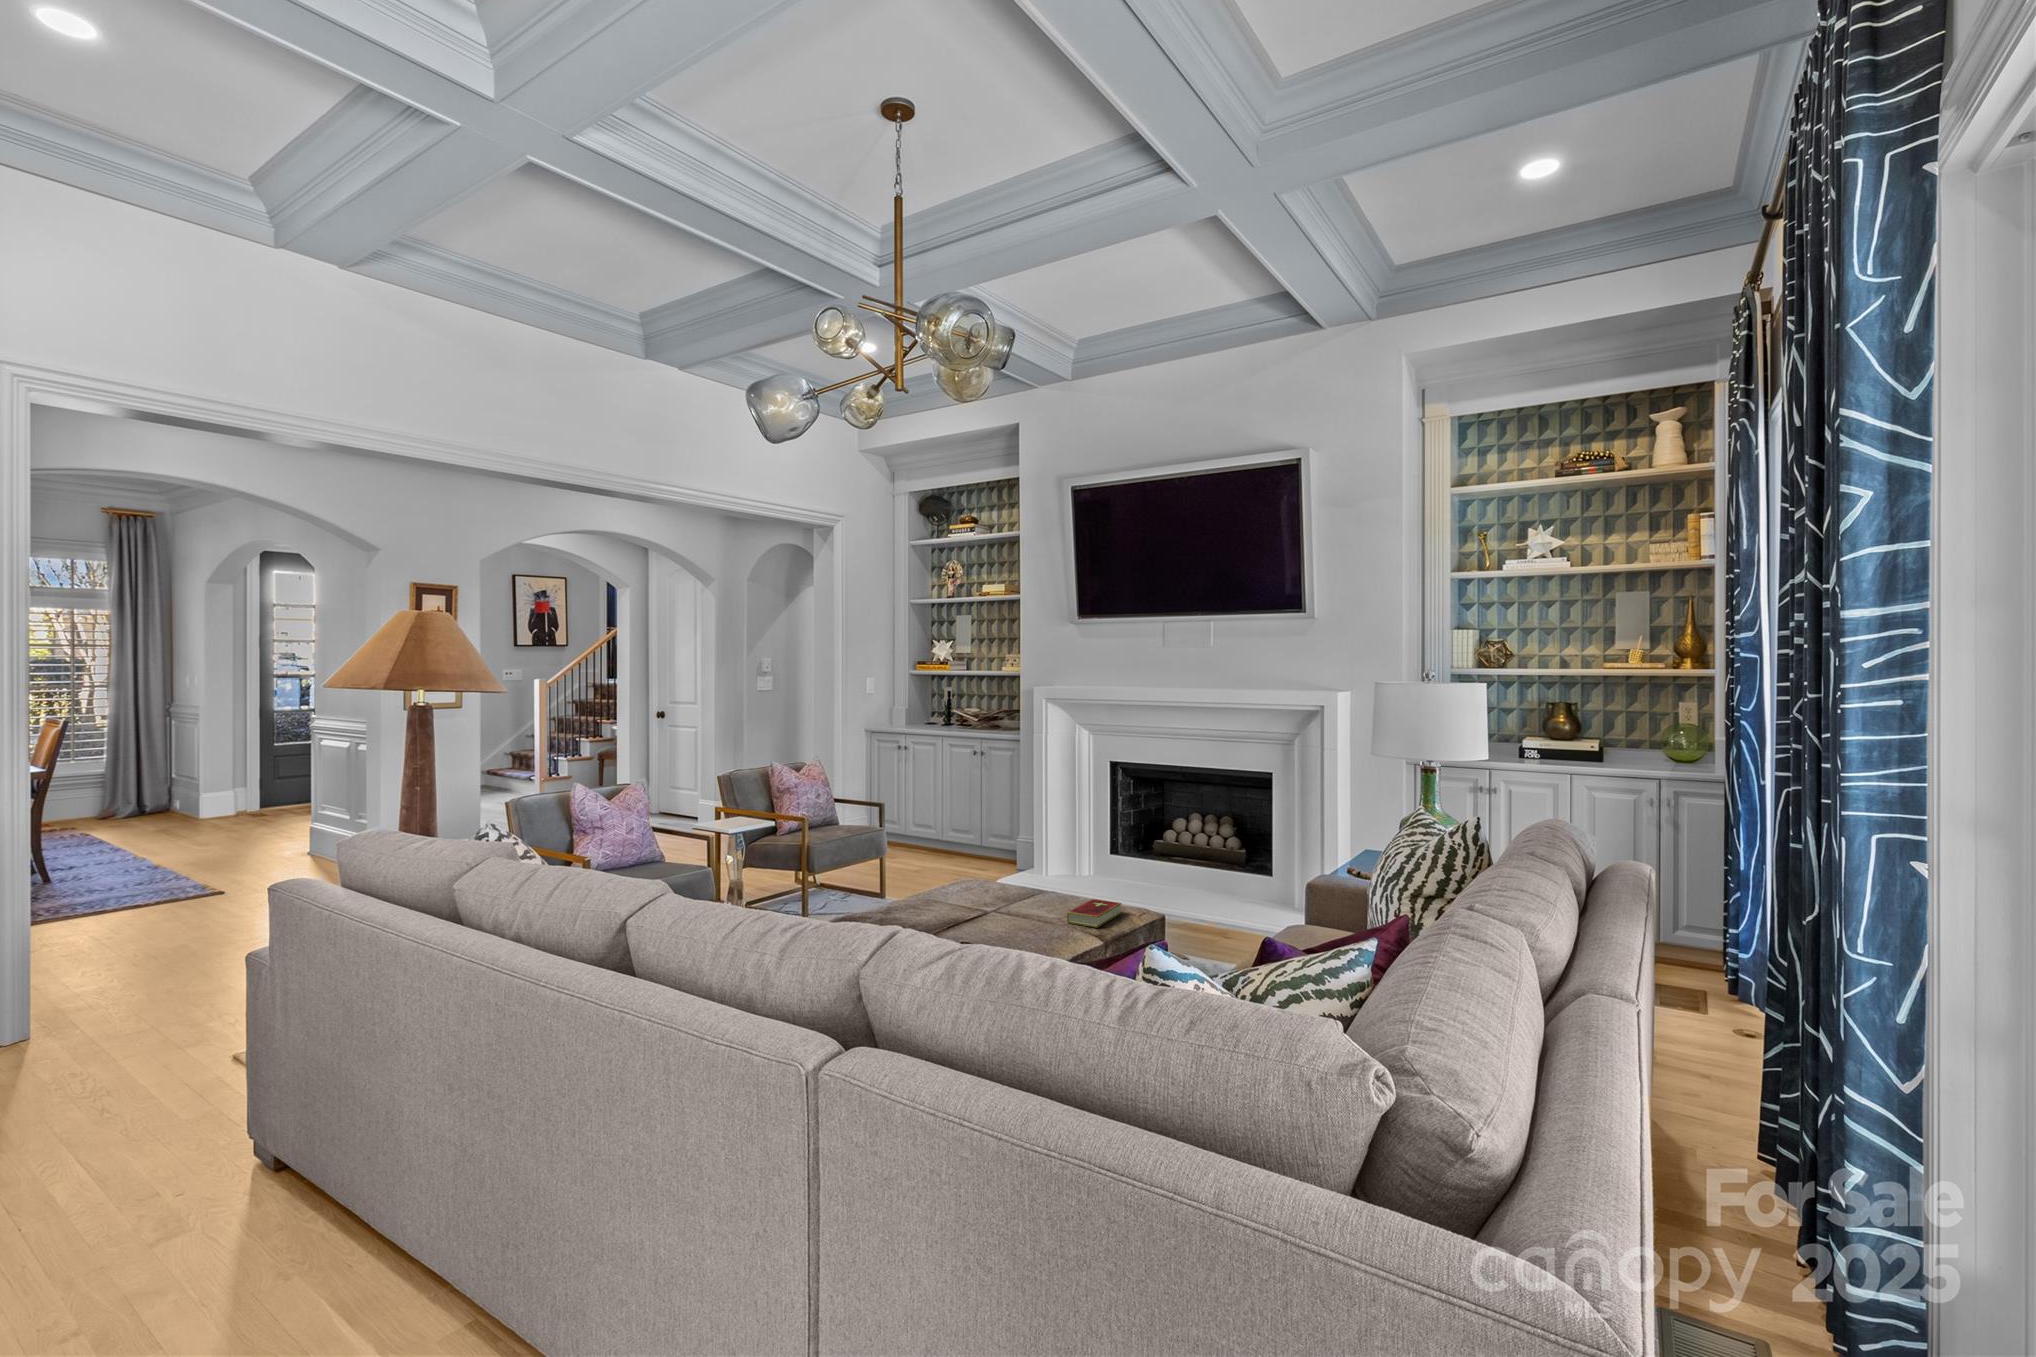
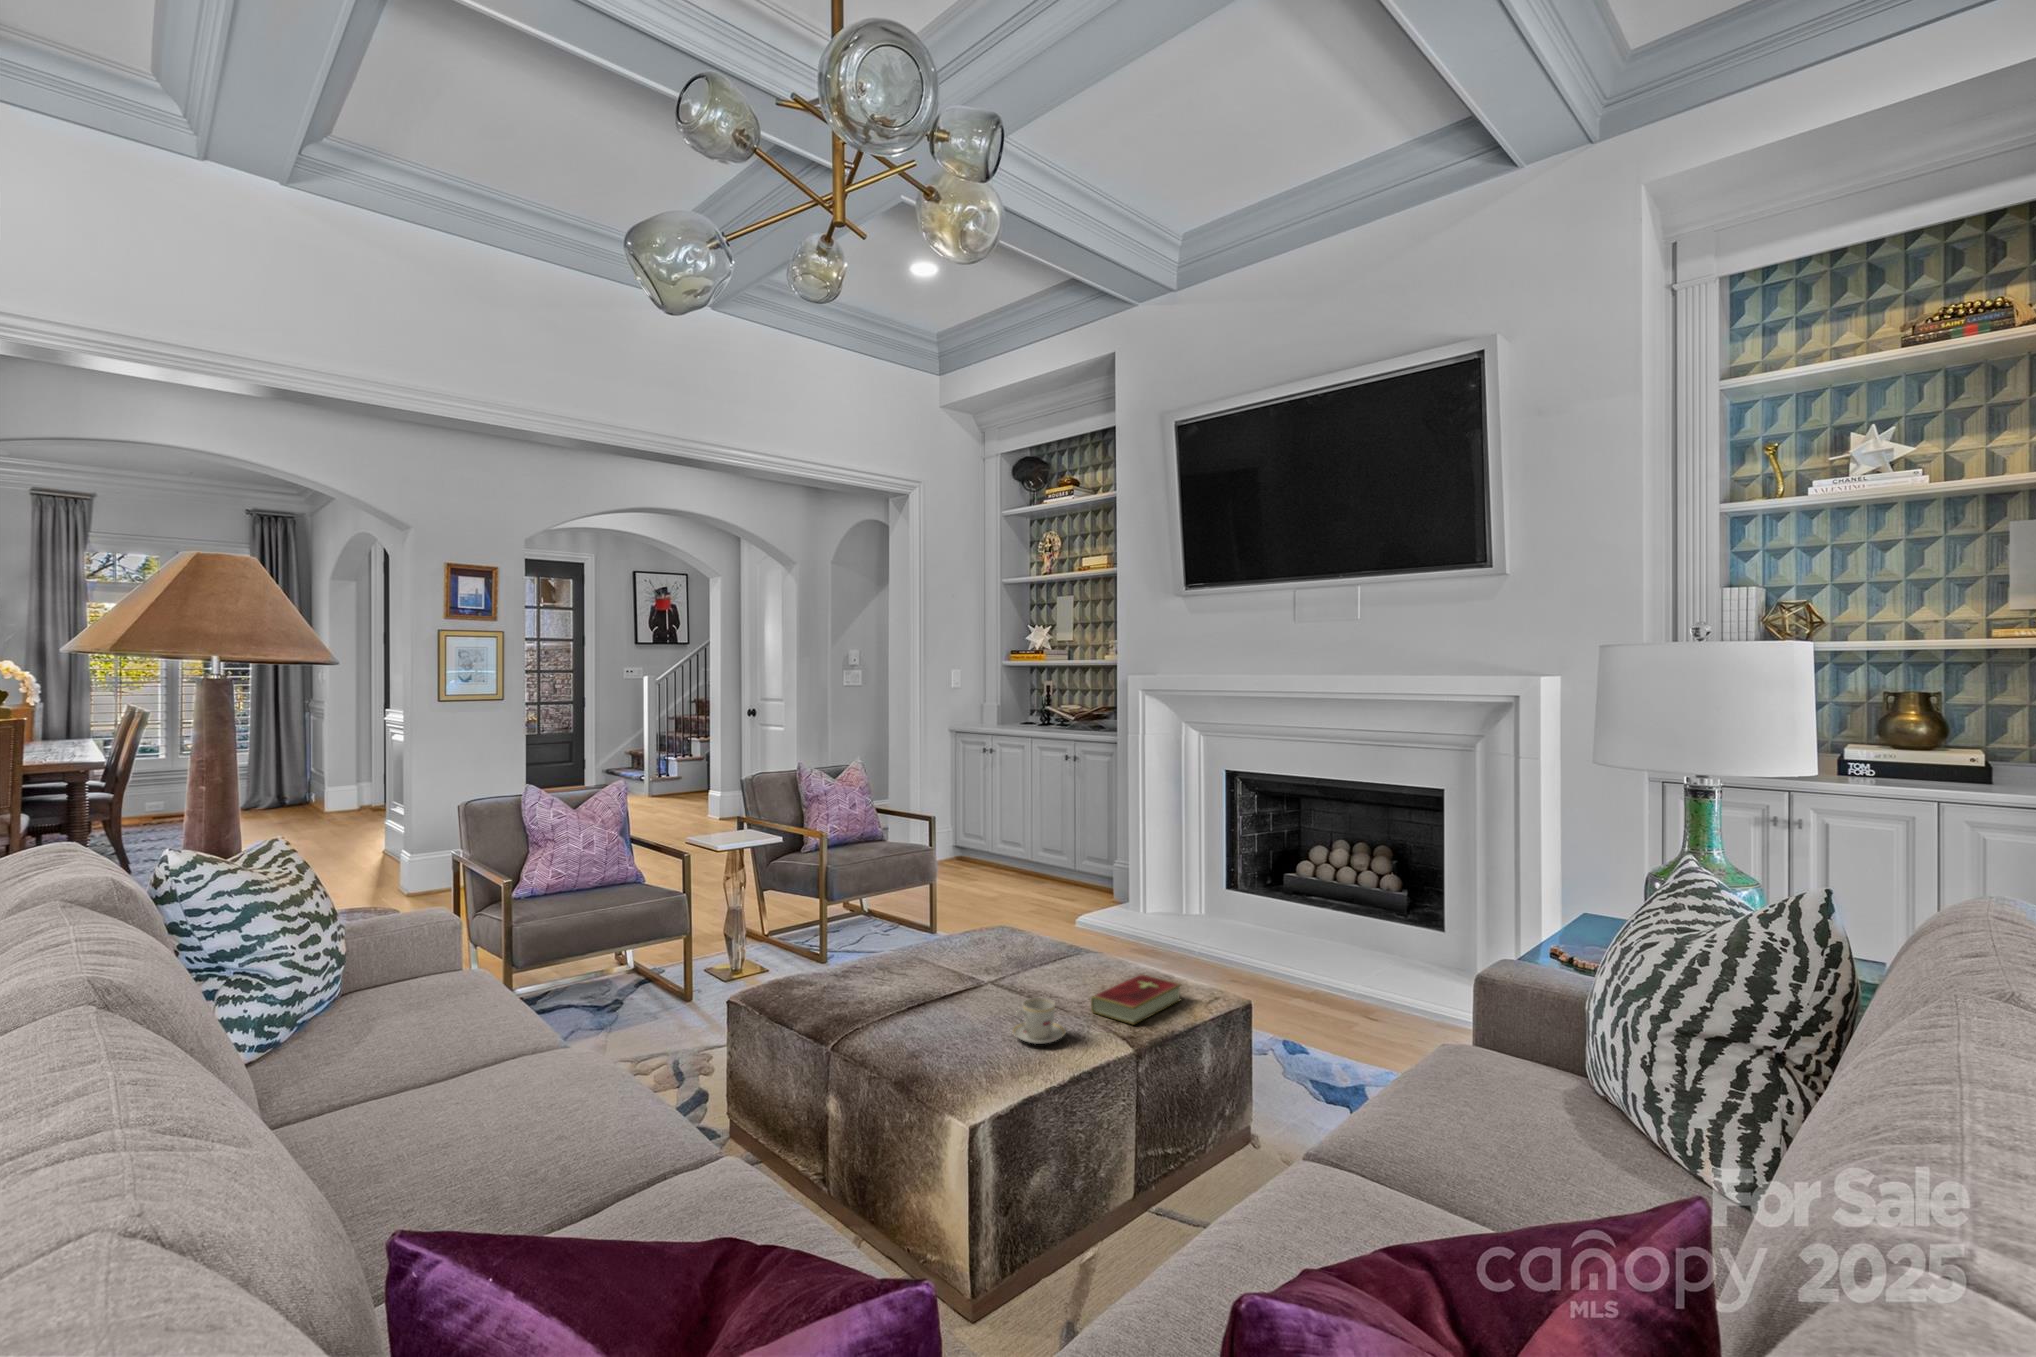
teacup: none [1023,912,1059,940] -> present [1012,998,1066,1044]

